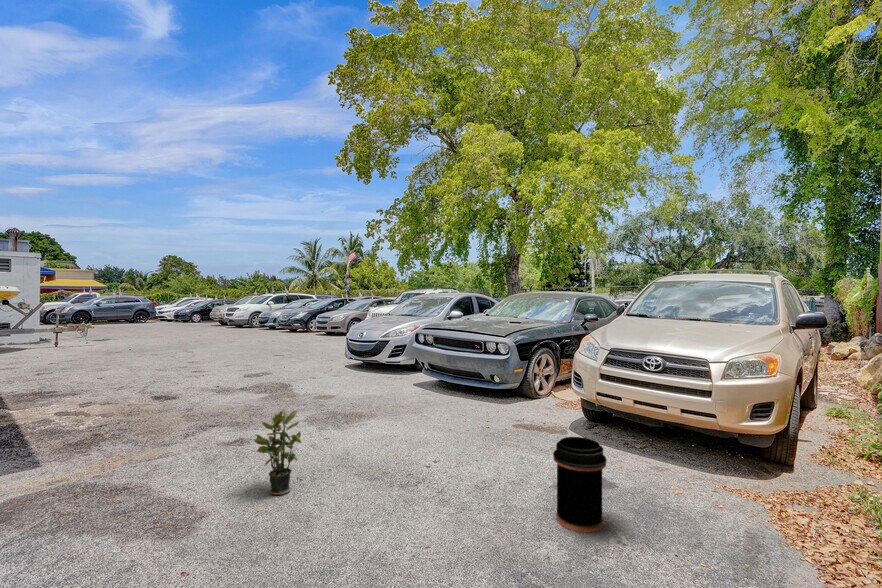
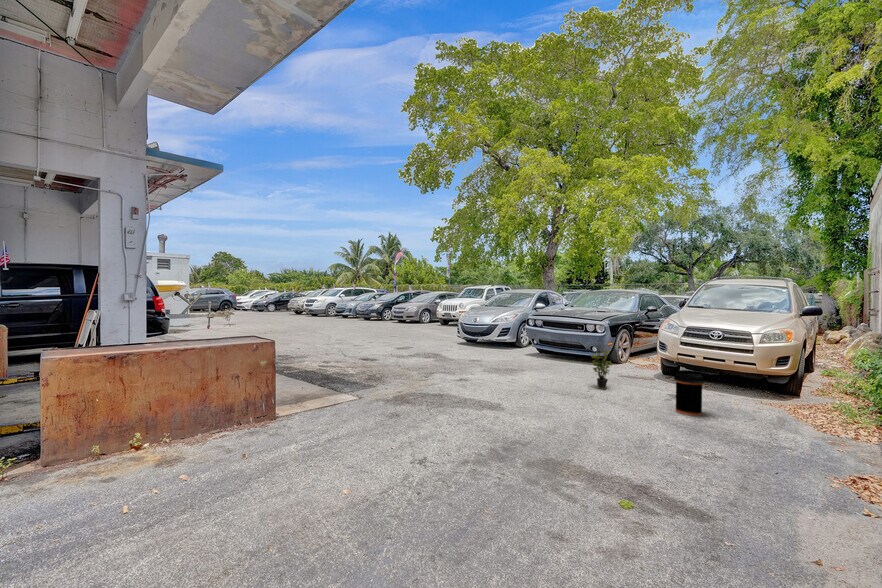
potted plant: present [254,408,301,495] -> present [591,350,612,389]

